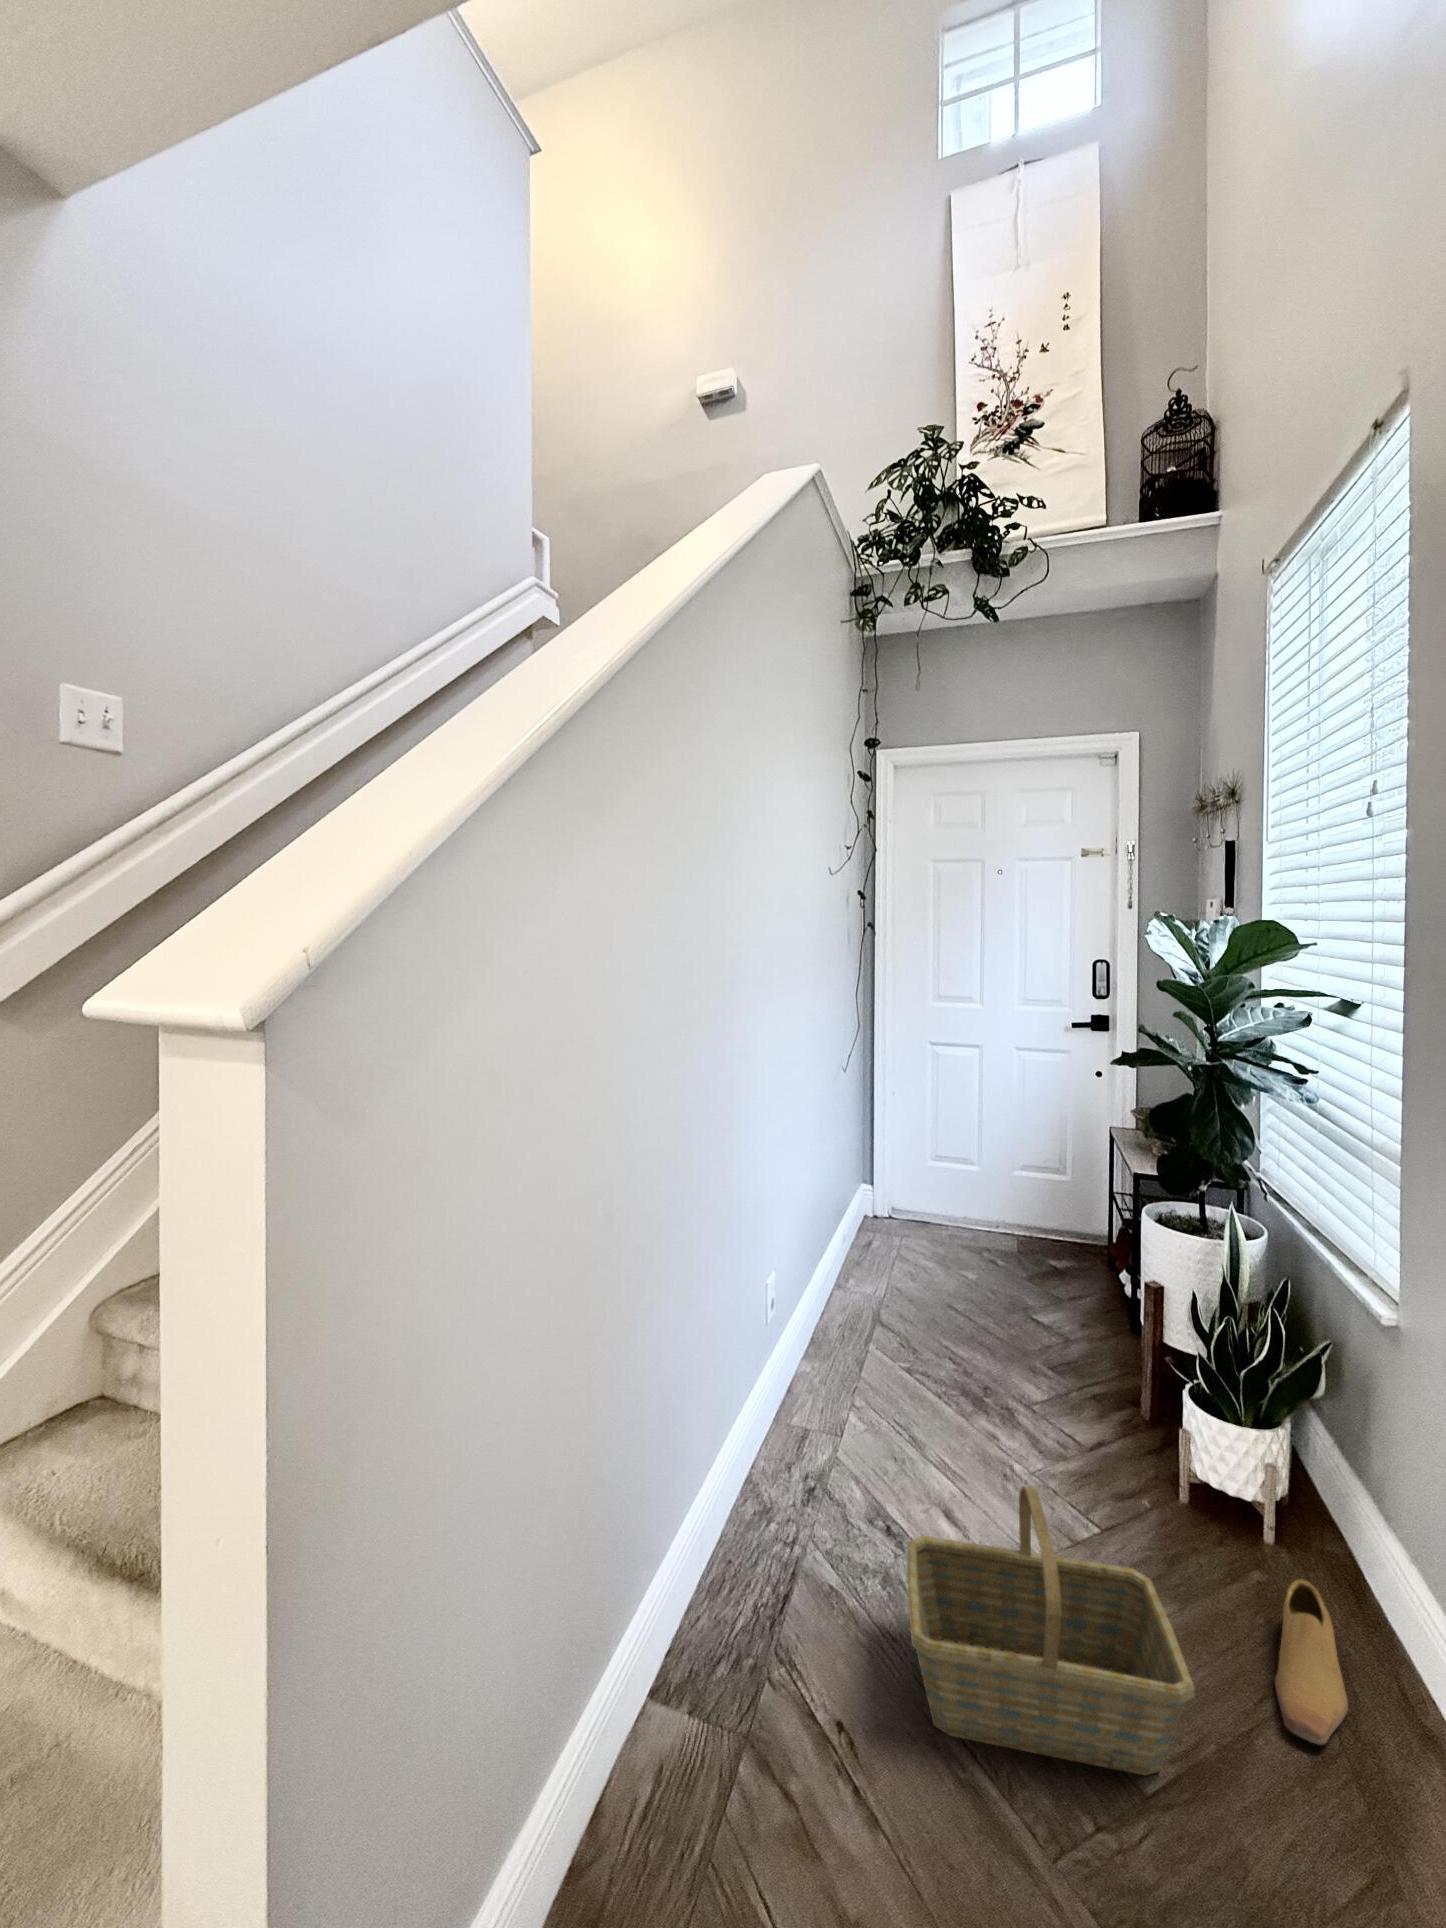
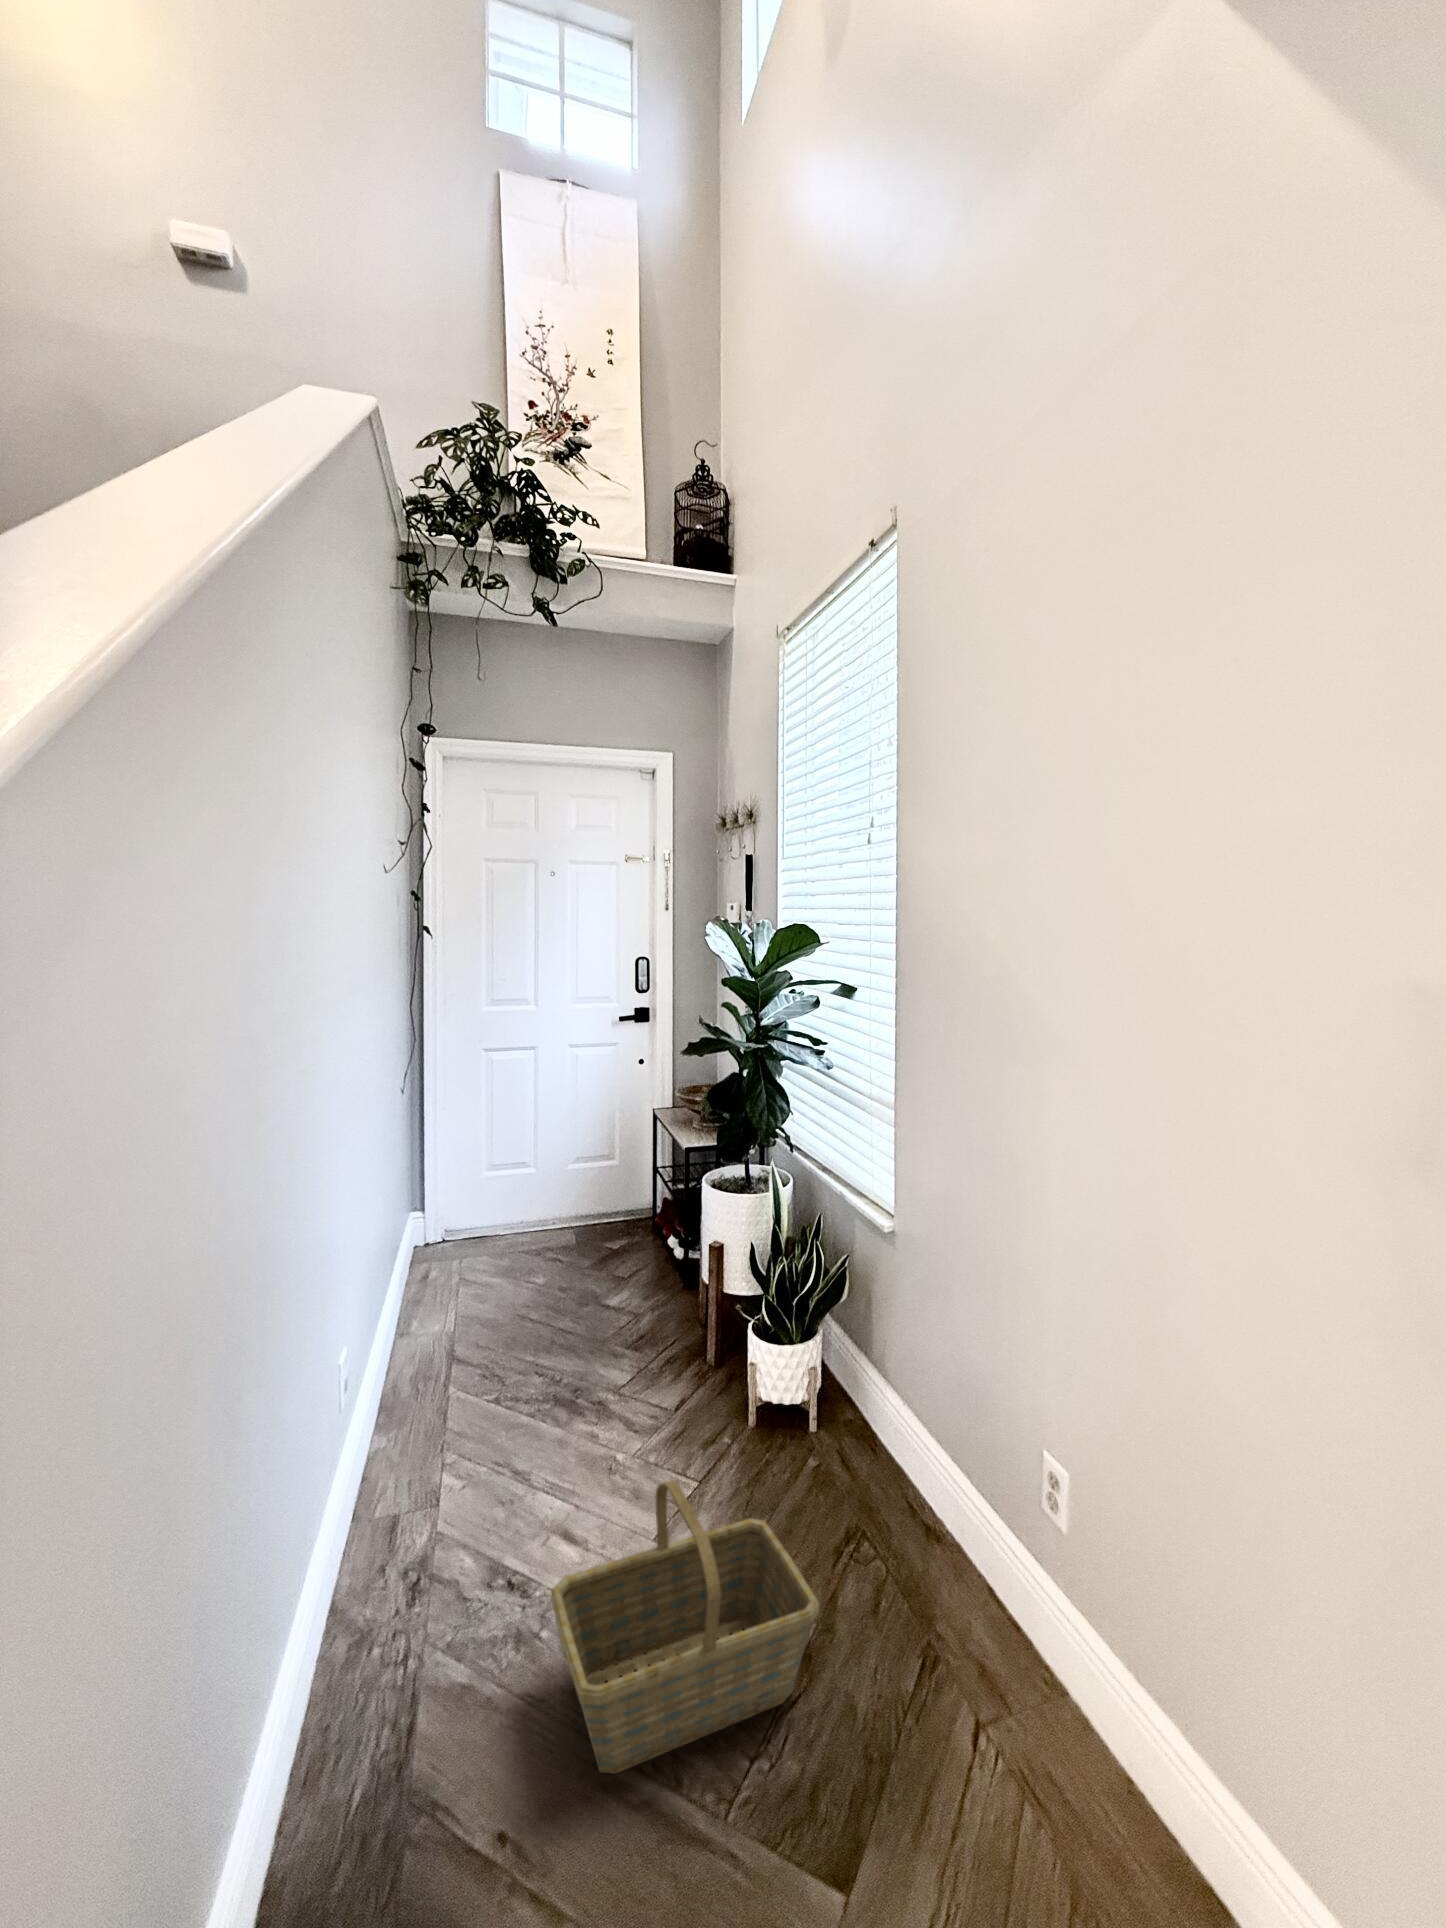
shoe: present [1275,1579,1348,1745] -> none [845,1467,898,1600]

